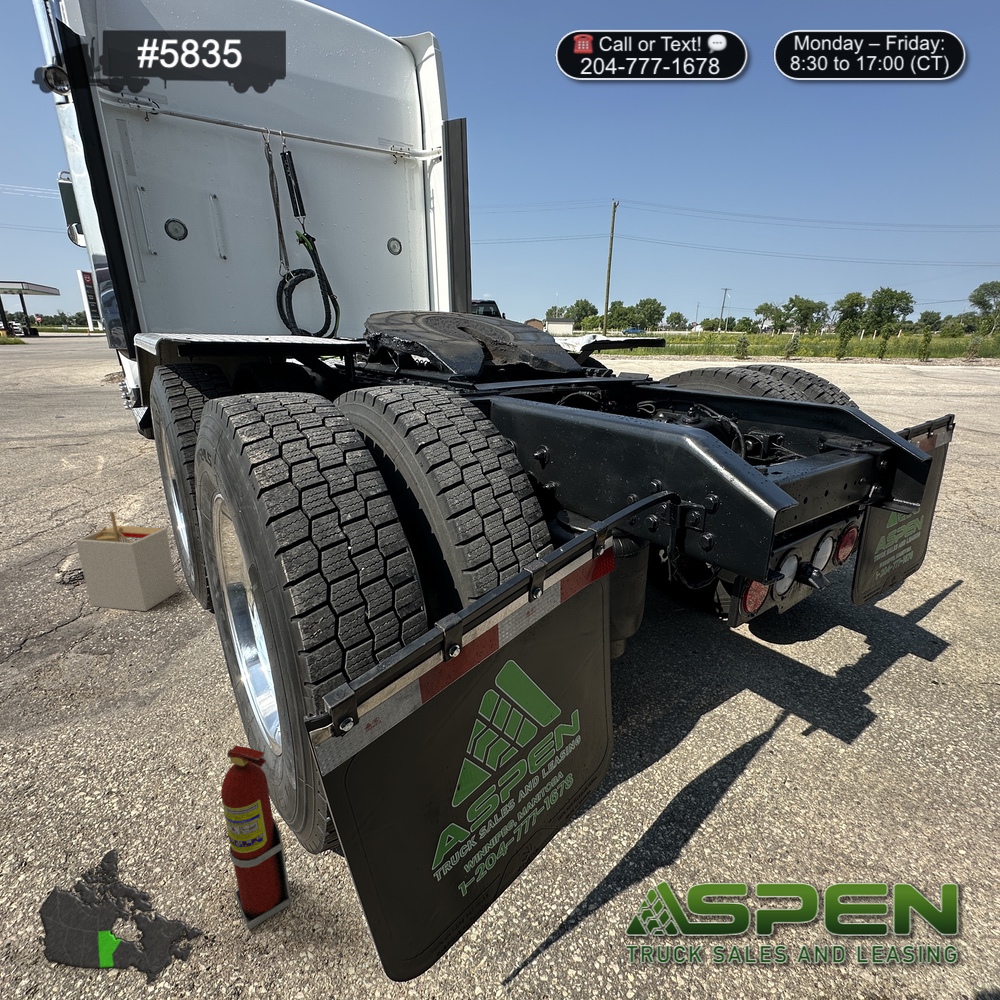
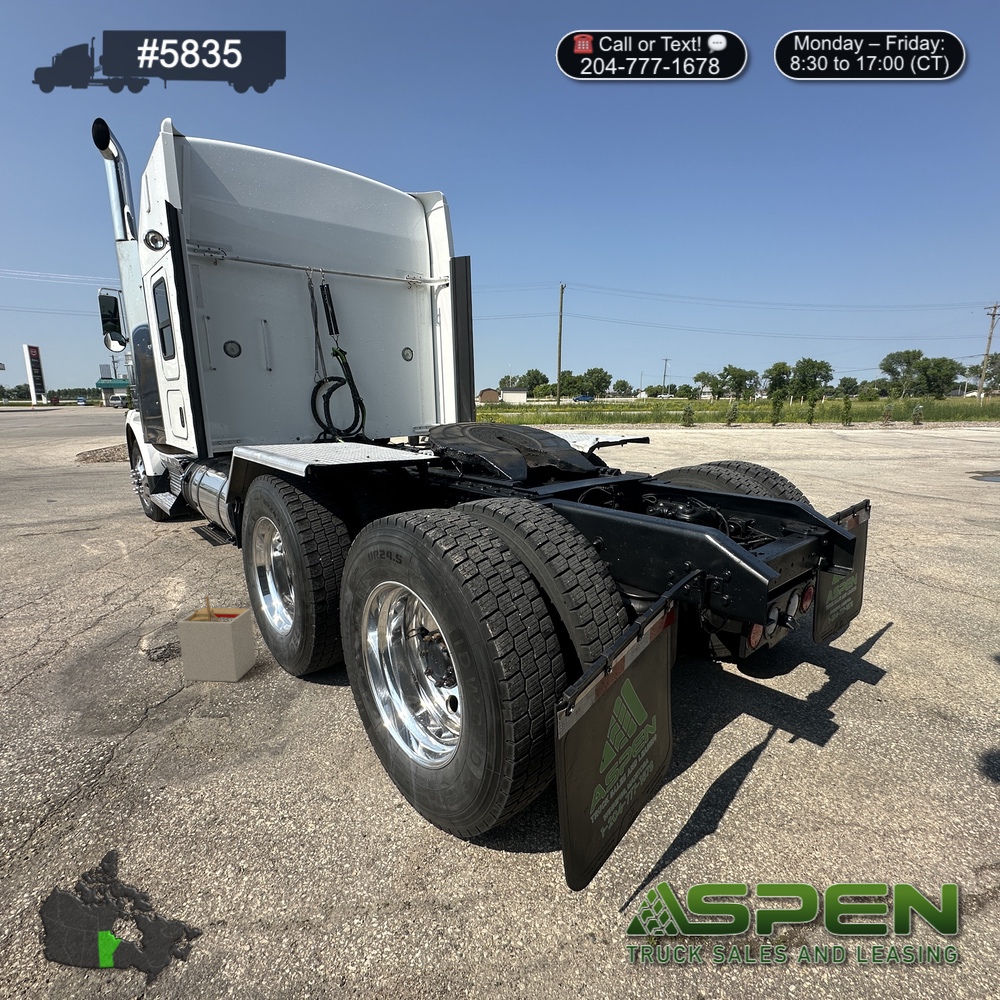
fire extinguisher: present [221,746,291,929] -> none [415,757,456,896]

